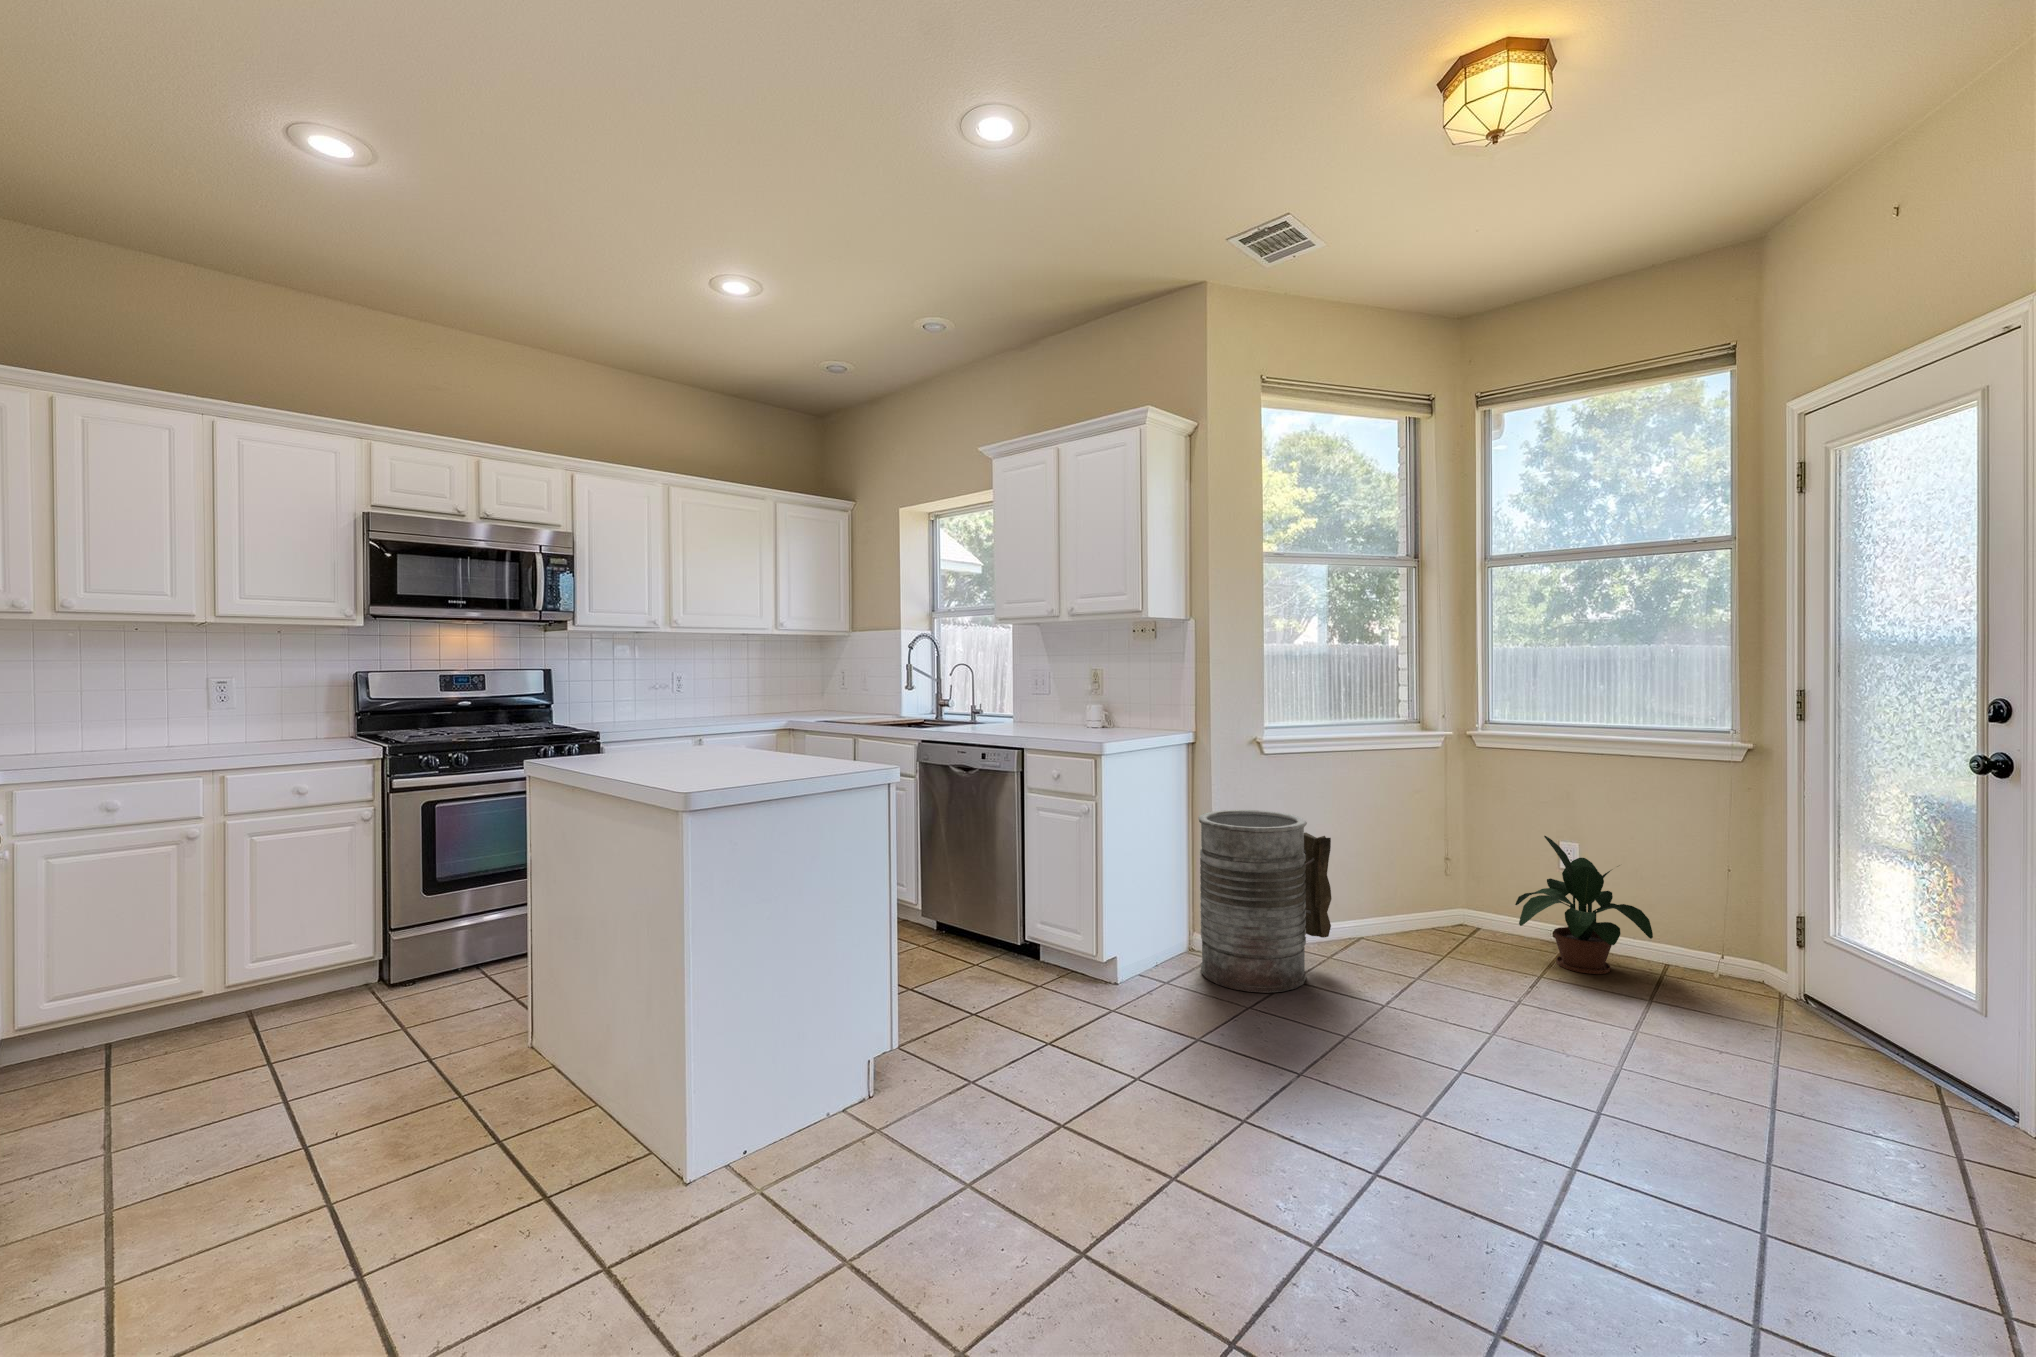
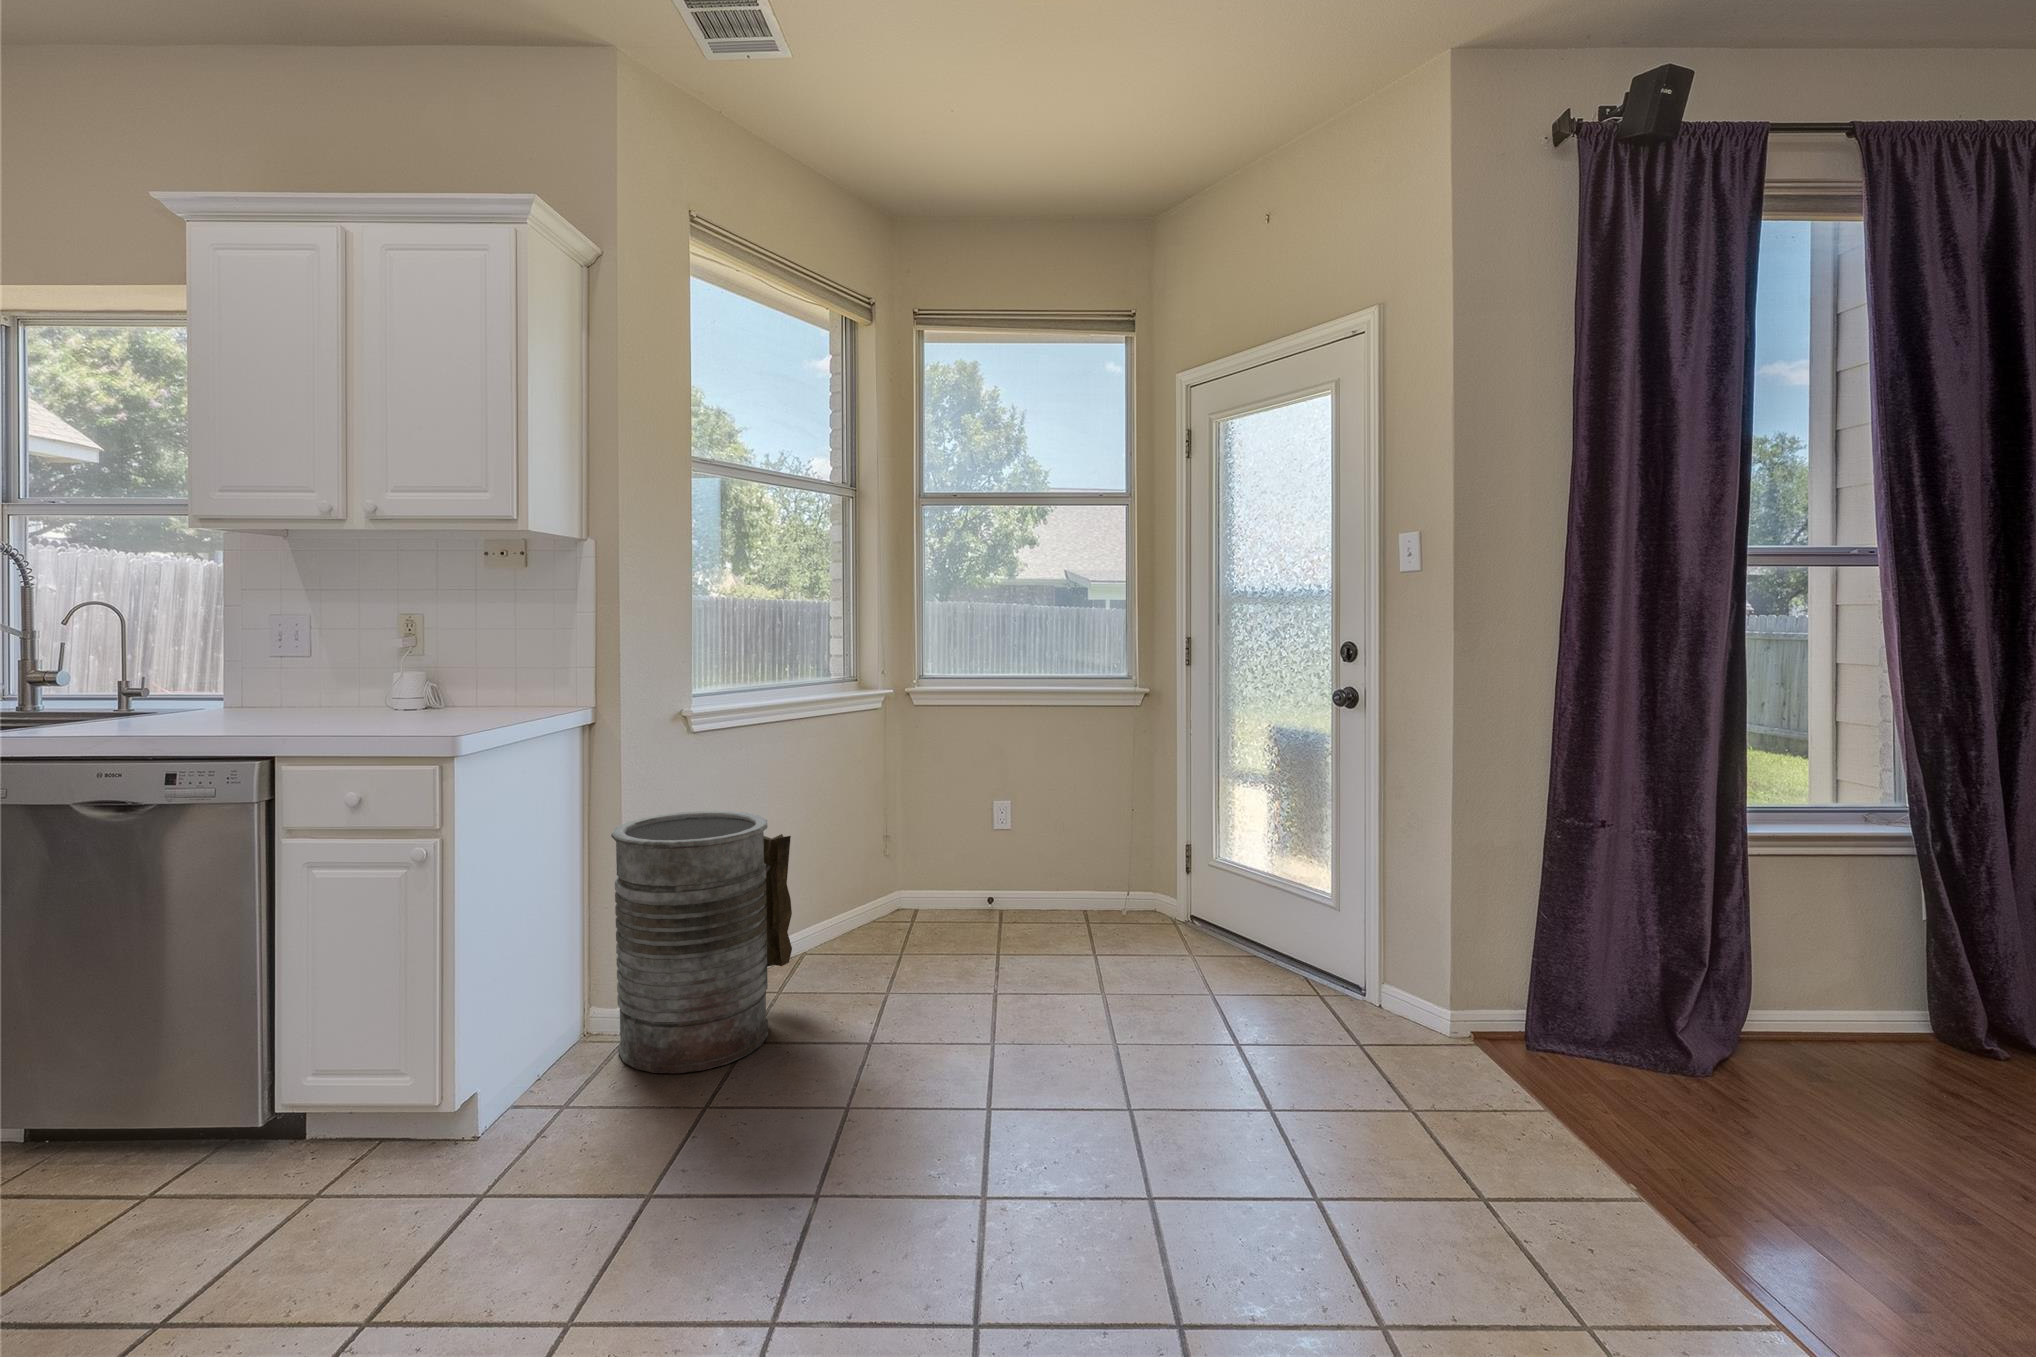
potted plant: present [1515,836,1653,974] -> none [962,799,1088,937]

